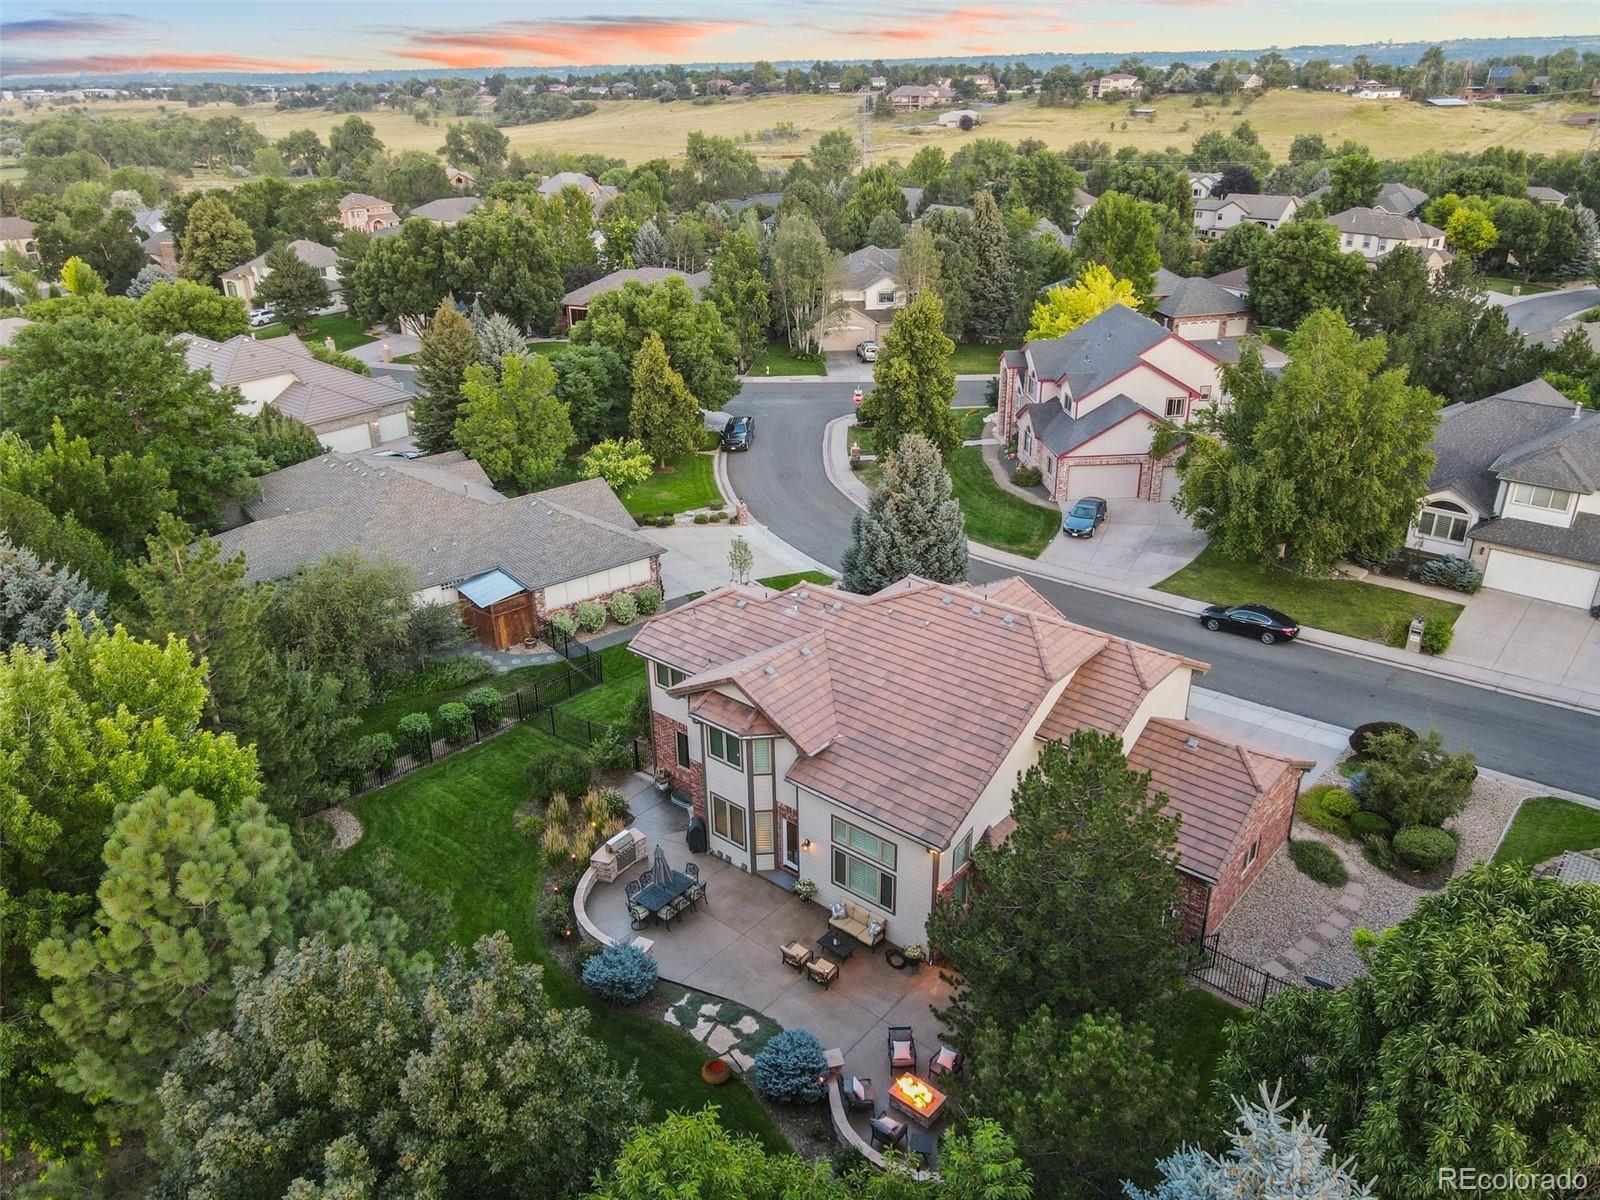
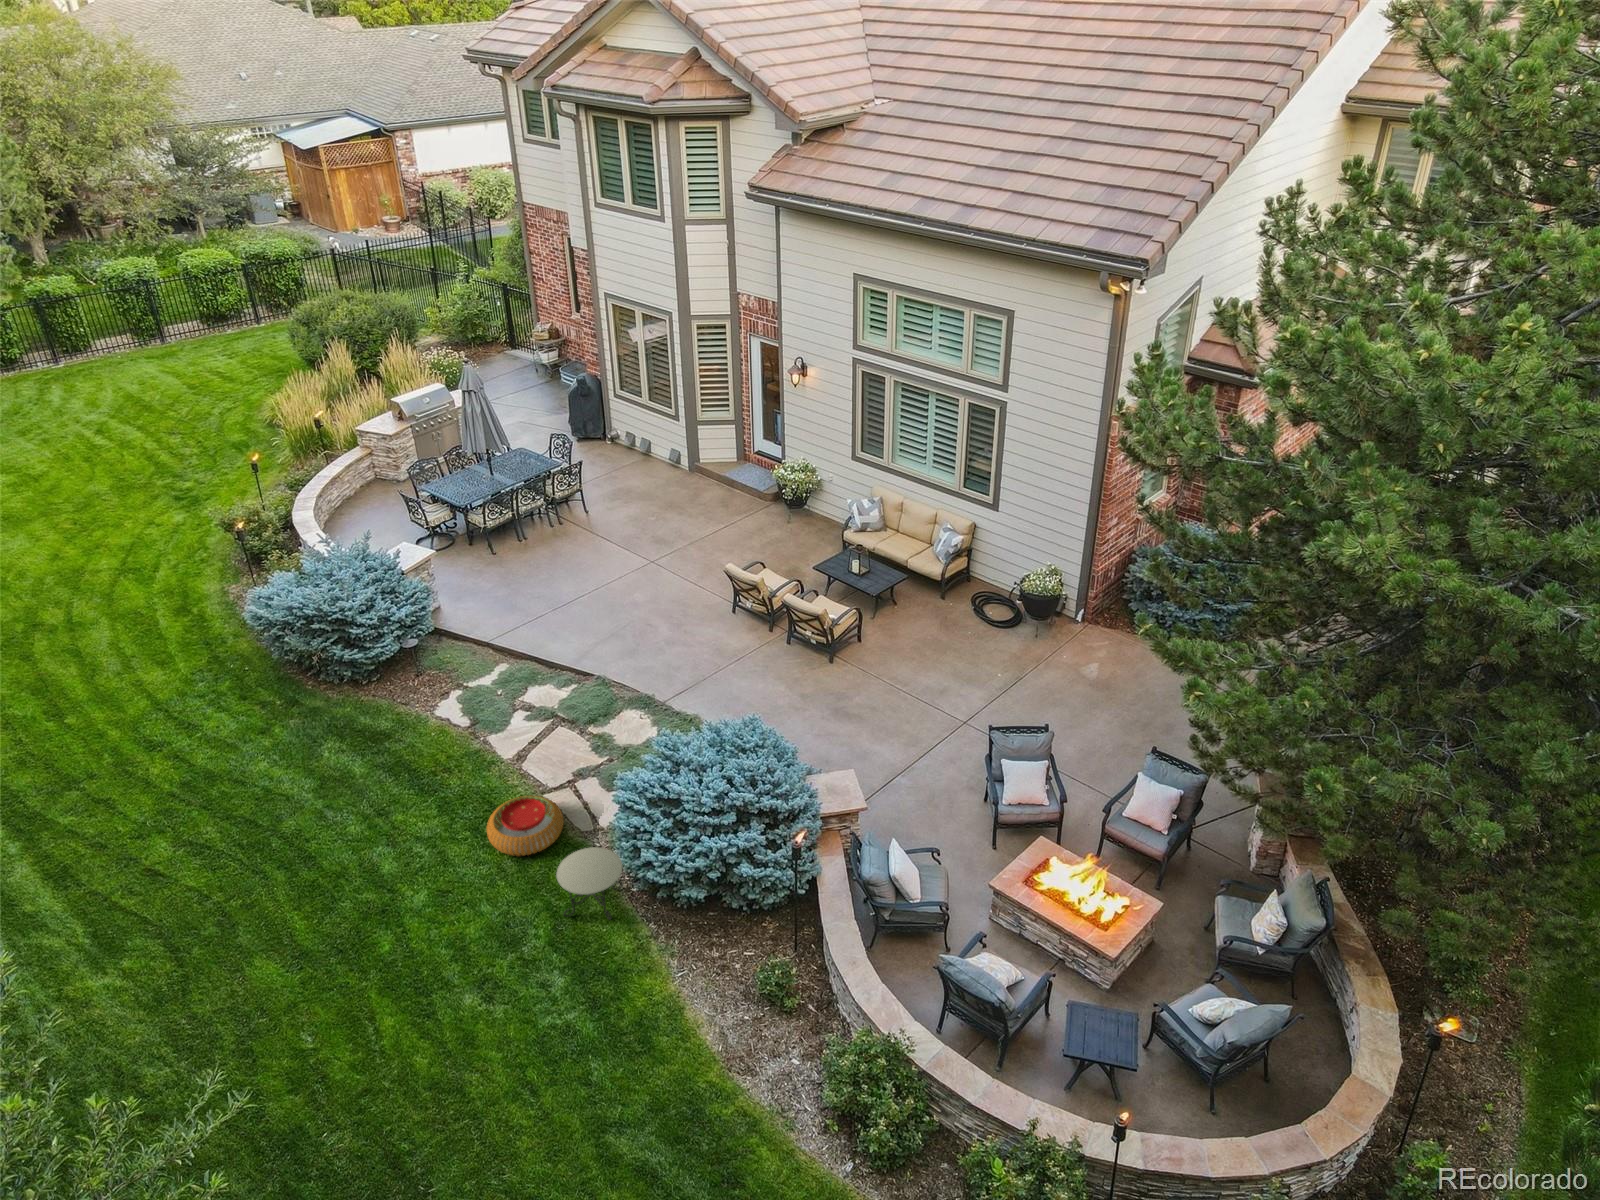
side table: none [735,1081,759,1109] -> present [556,847,623,920]

